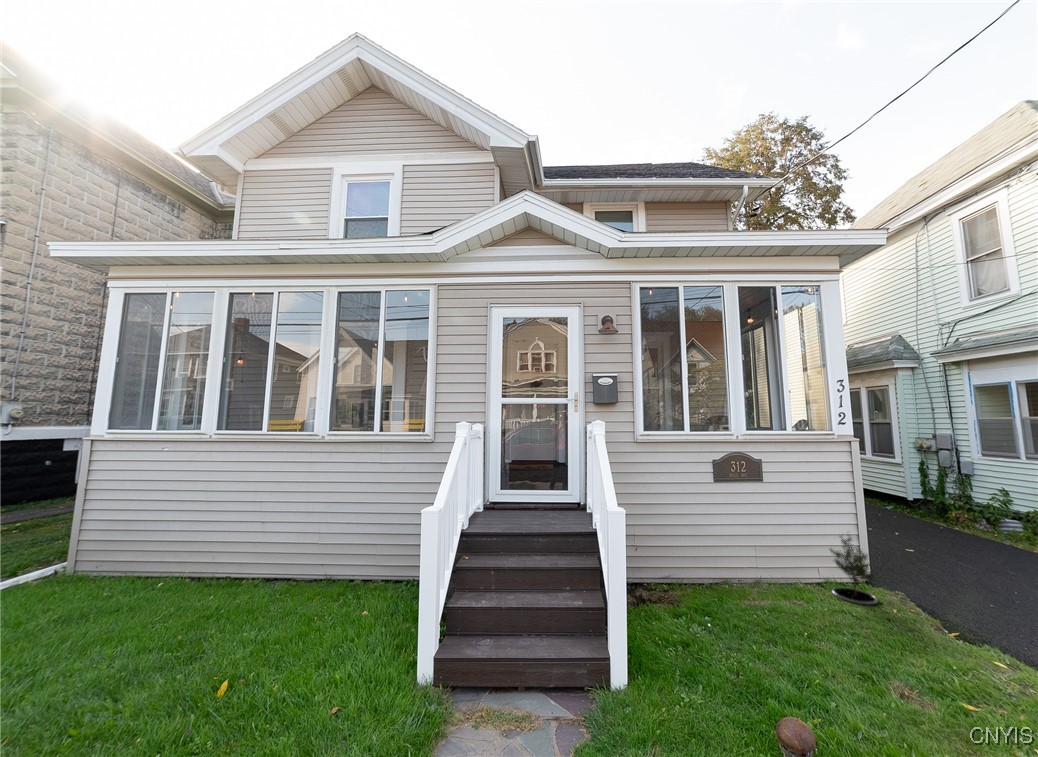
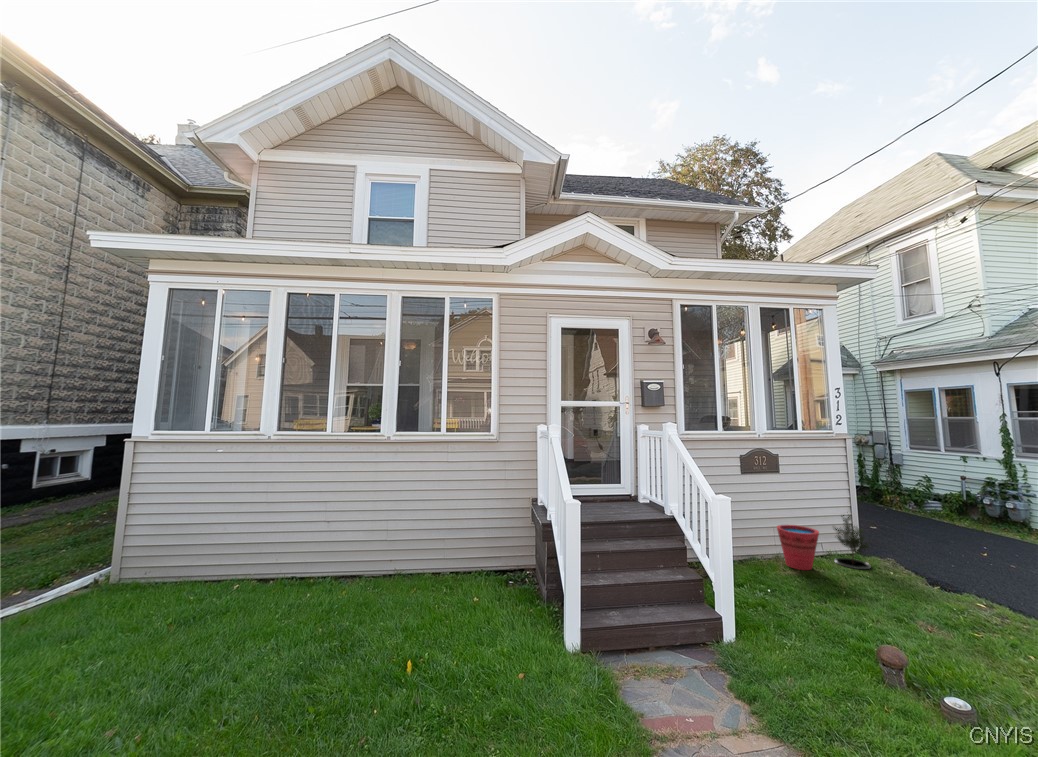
bucket: none [753,544,804,601] -> present [777,525,819,570]

